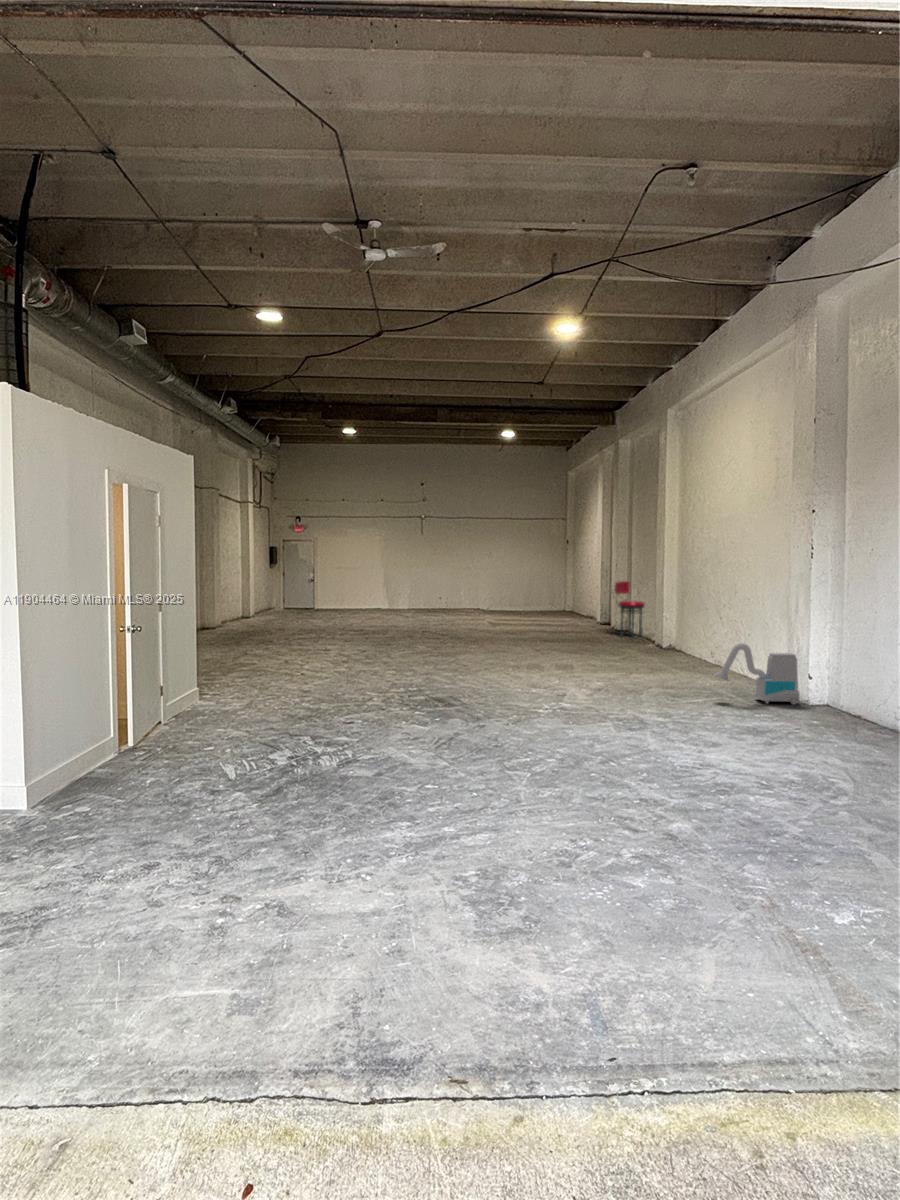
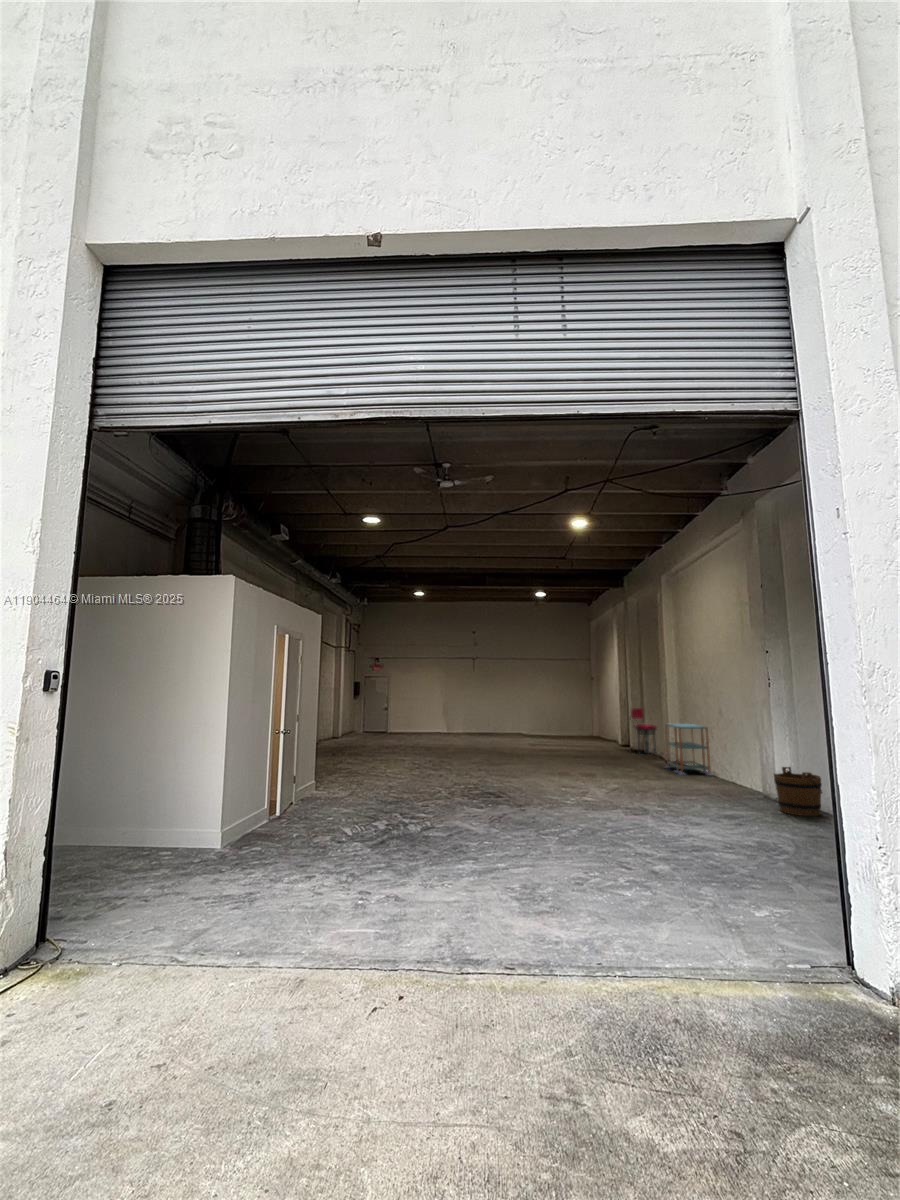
shelving unit: none [655,602,716,666] -> present [665,724,712,775]
vacuum cleaner: present [715,643,800,705] -> none [704,752,774,802]
bucket: none [807,663,869,726] -> present [774,767,822,816]

